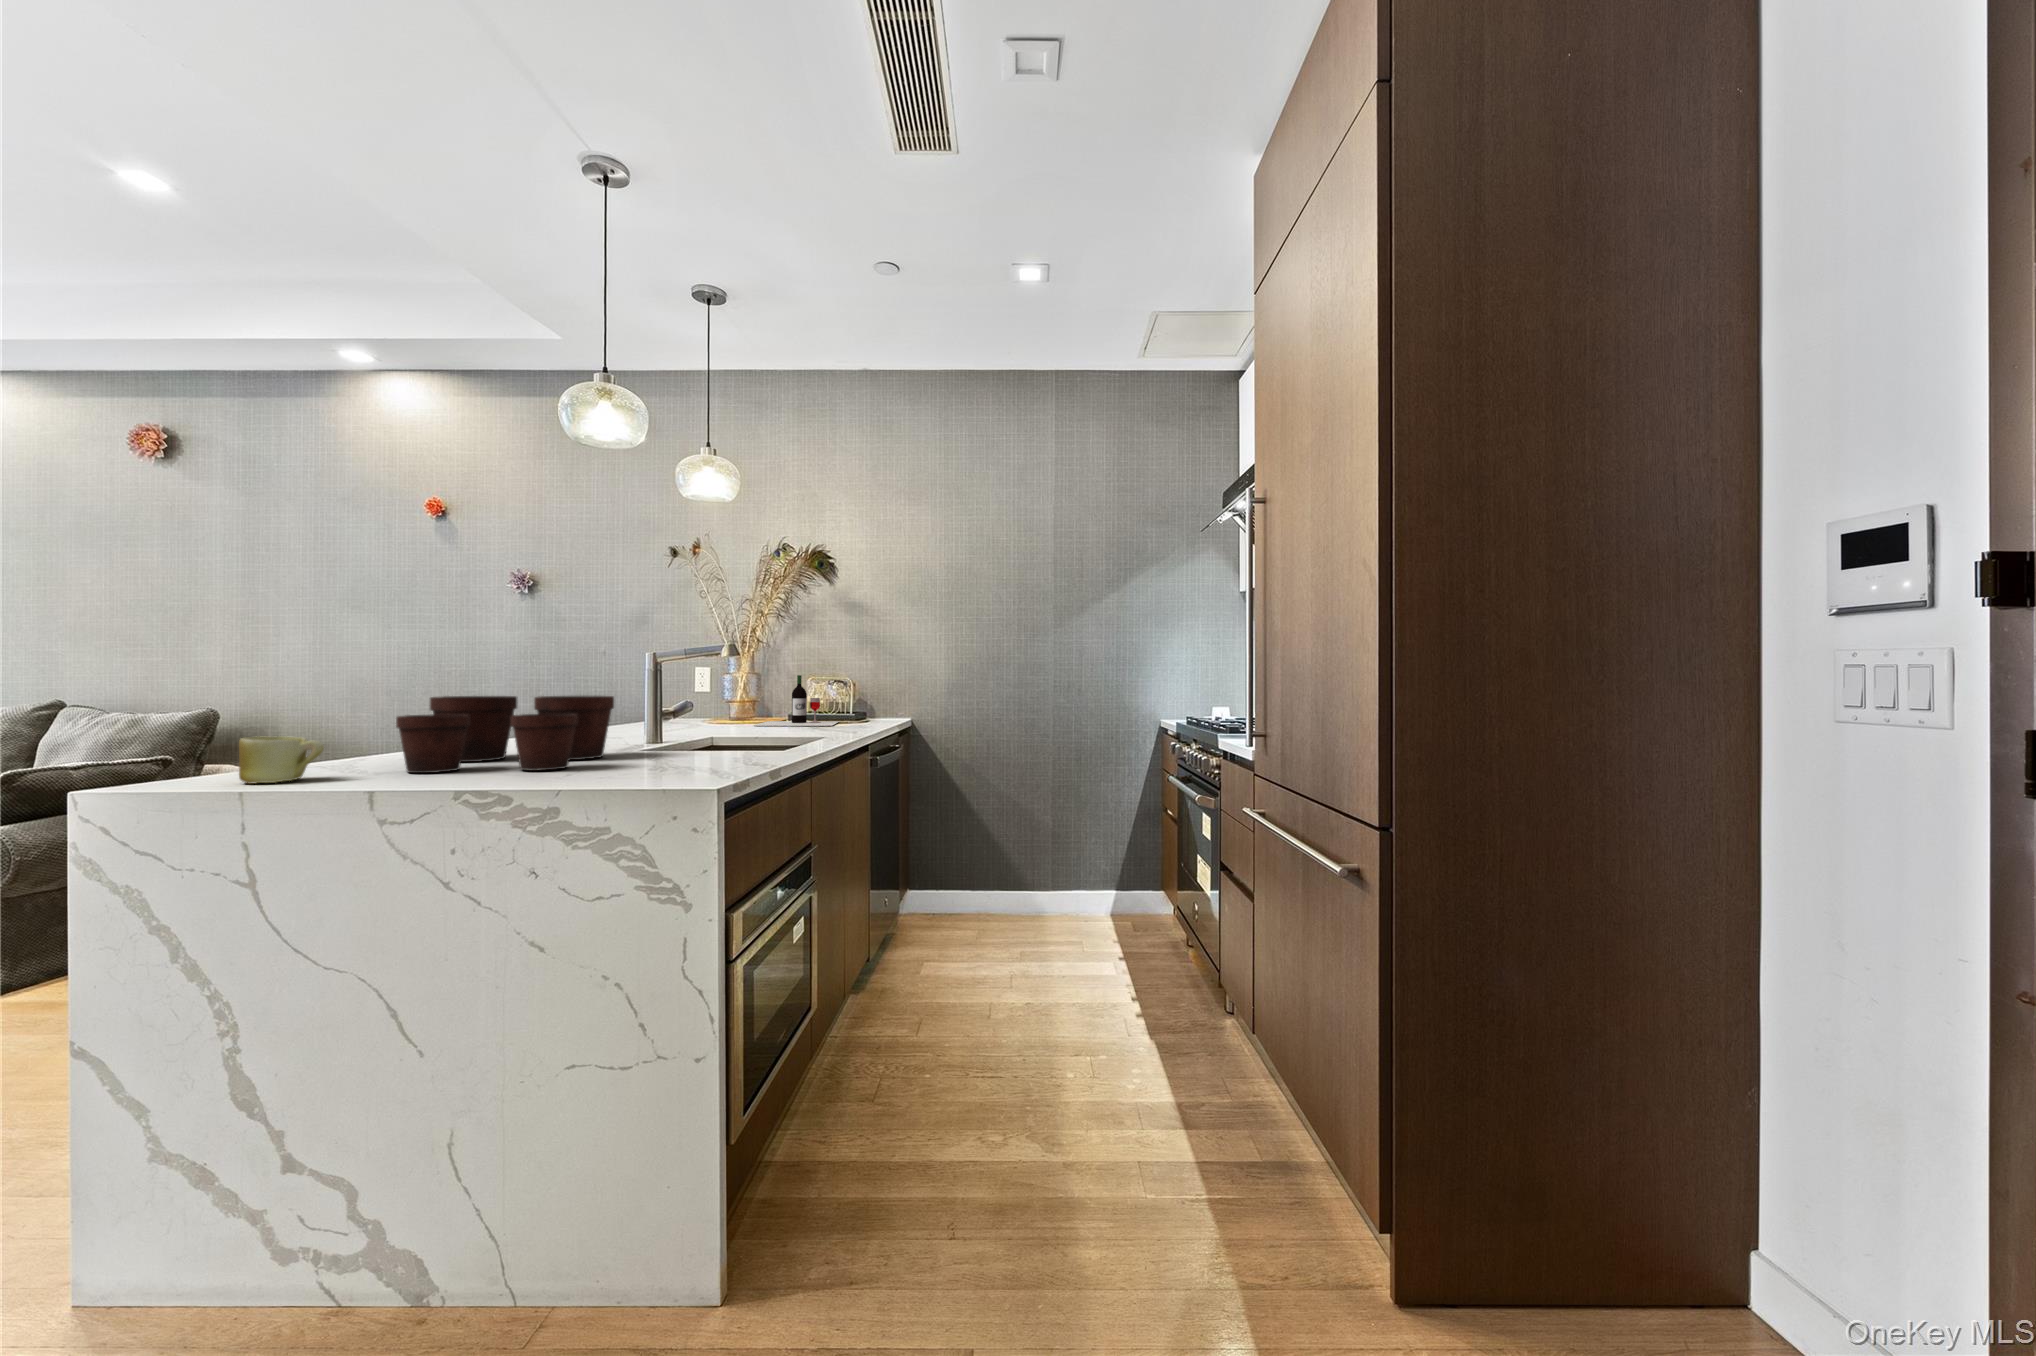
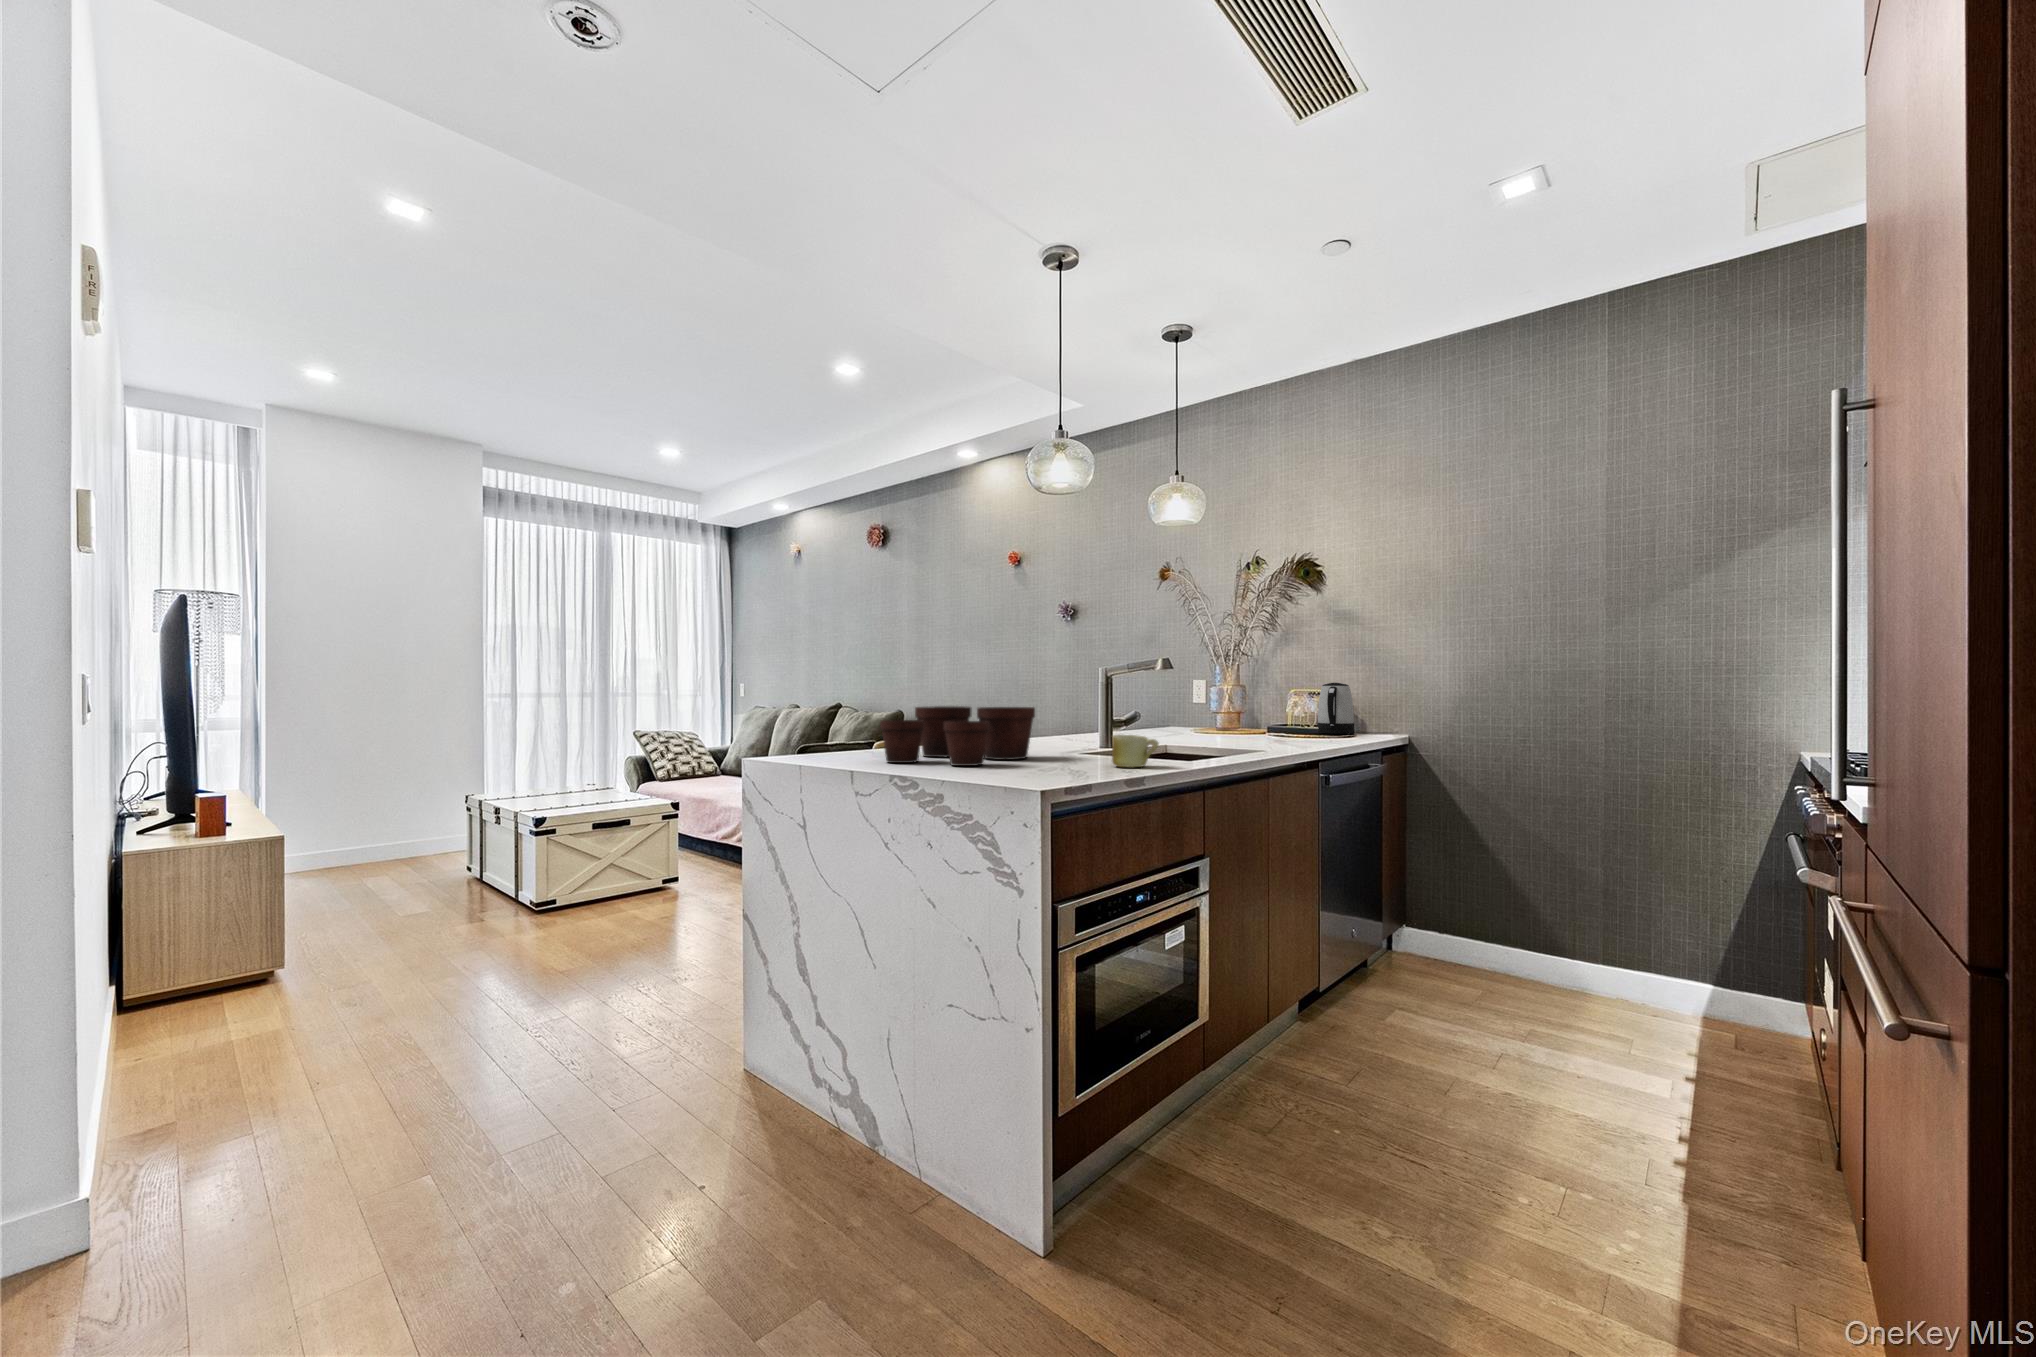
kettle: none [836,670,869,717] -> present [1317,683,1354,734]
wine bottle: present [754,675,839,726] -> none [1211,689,1310,741]
mug: present [239,736,324,784] -> present [1112,735,1159,767]

